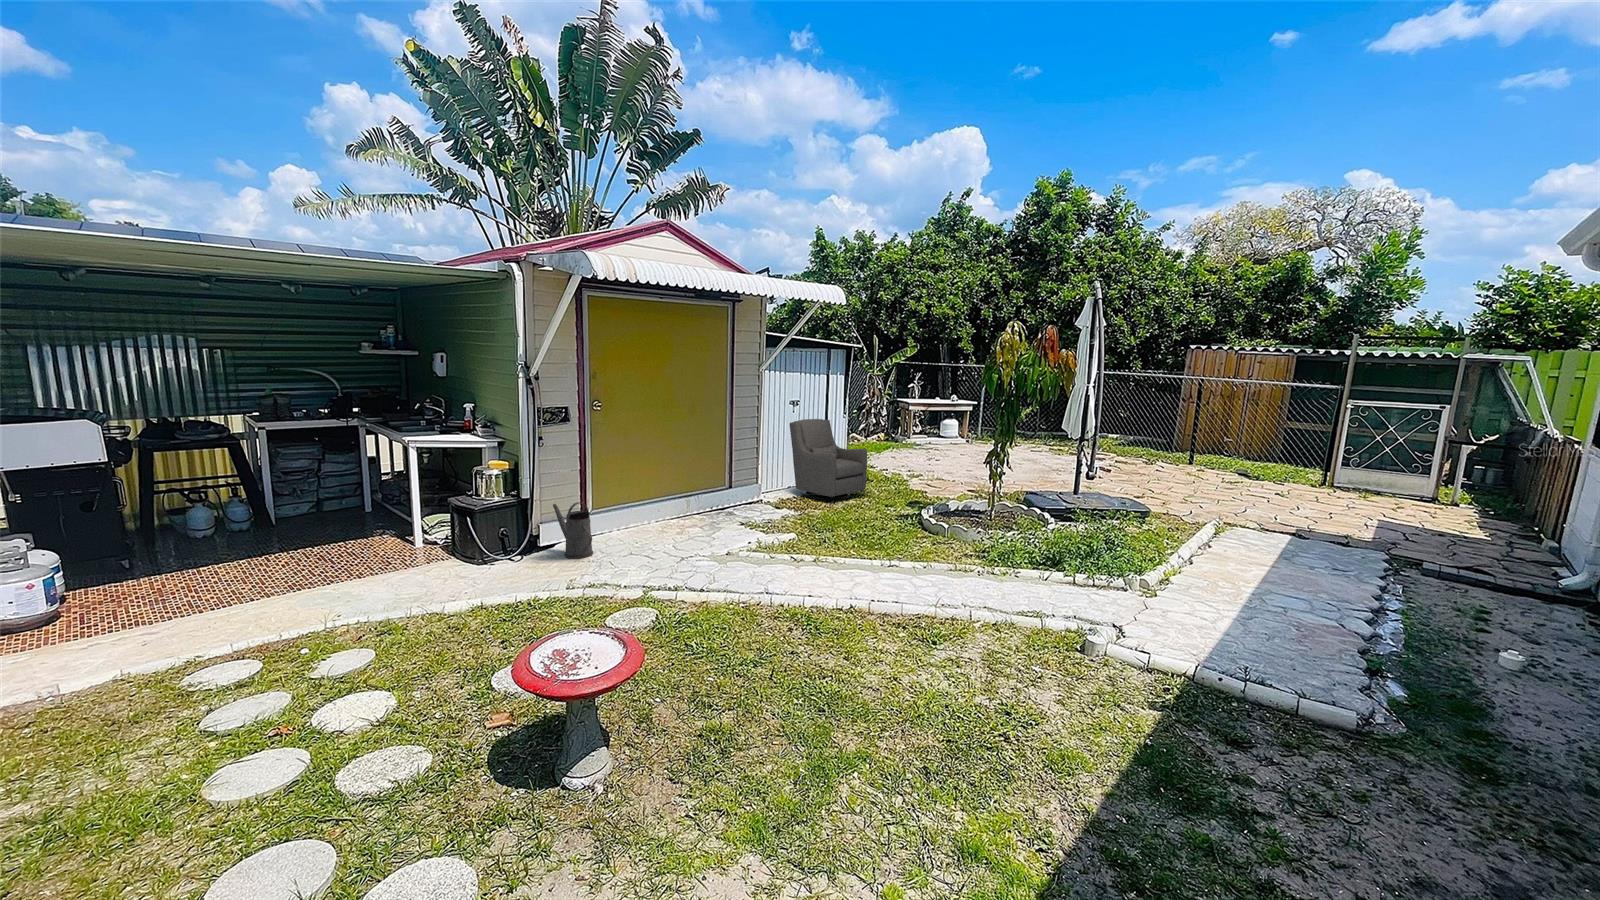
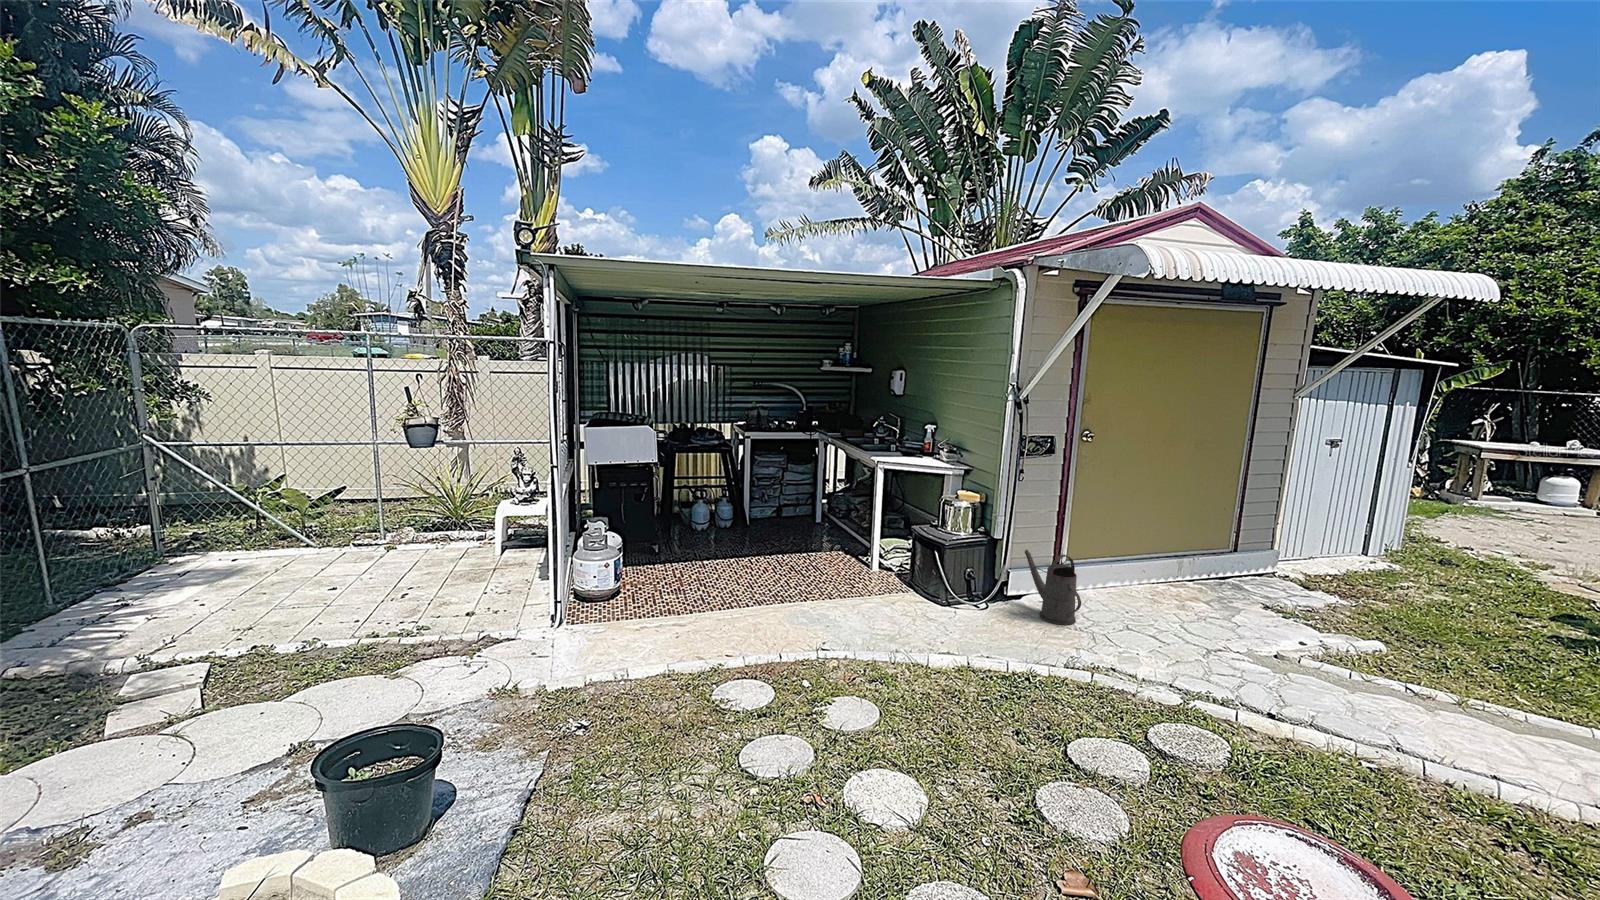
chair: present [789,419,867,500] -> none [1332,469,1487,597]

